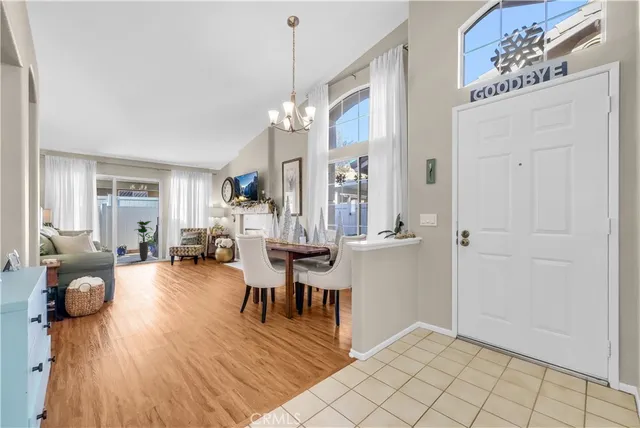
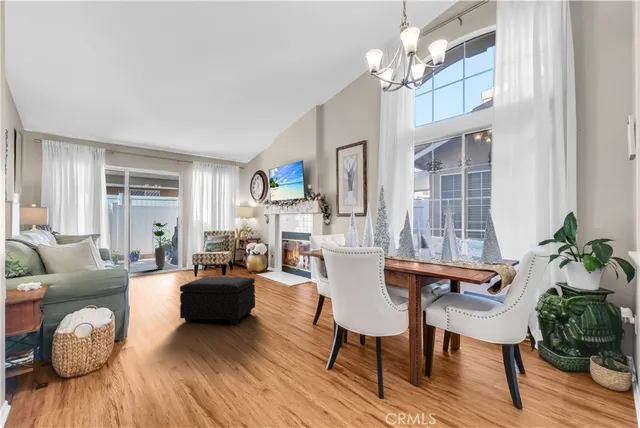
footstool: none [152,261,210,293] -> present [180,276,255,324]

